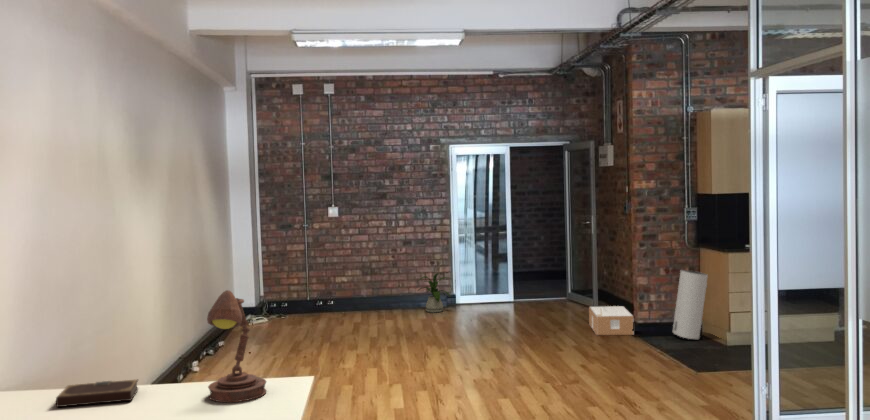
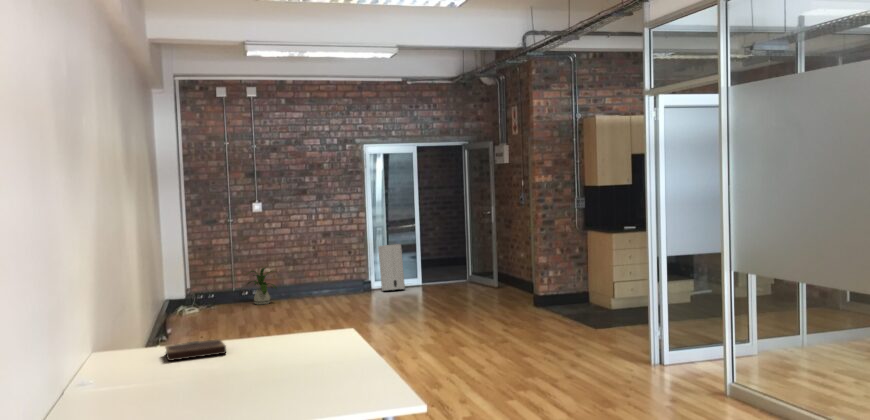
air purifier: present [673,270,708,339] -> present [378,244,405,291]
house plant: present [419,273,450,313] -> present [248,268,277,305]
desk lamp: present [207,290,266,402] -> none [286,263,331,350]
cardboard box: present [589,306,634,335] -> none [495,283,537,308]

